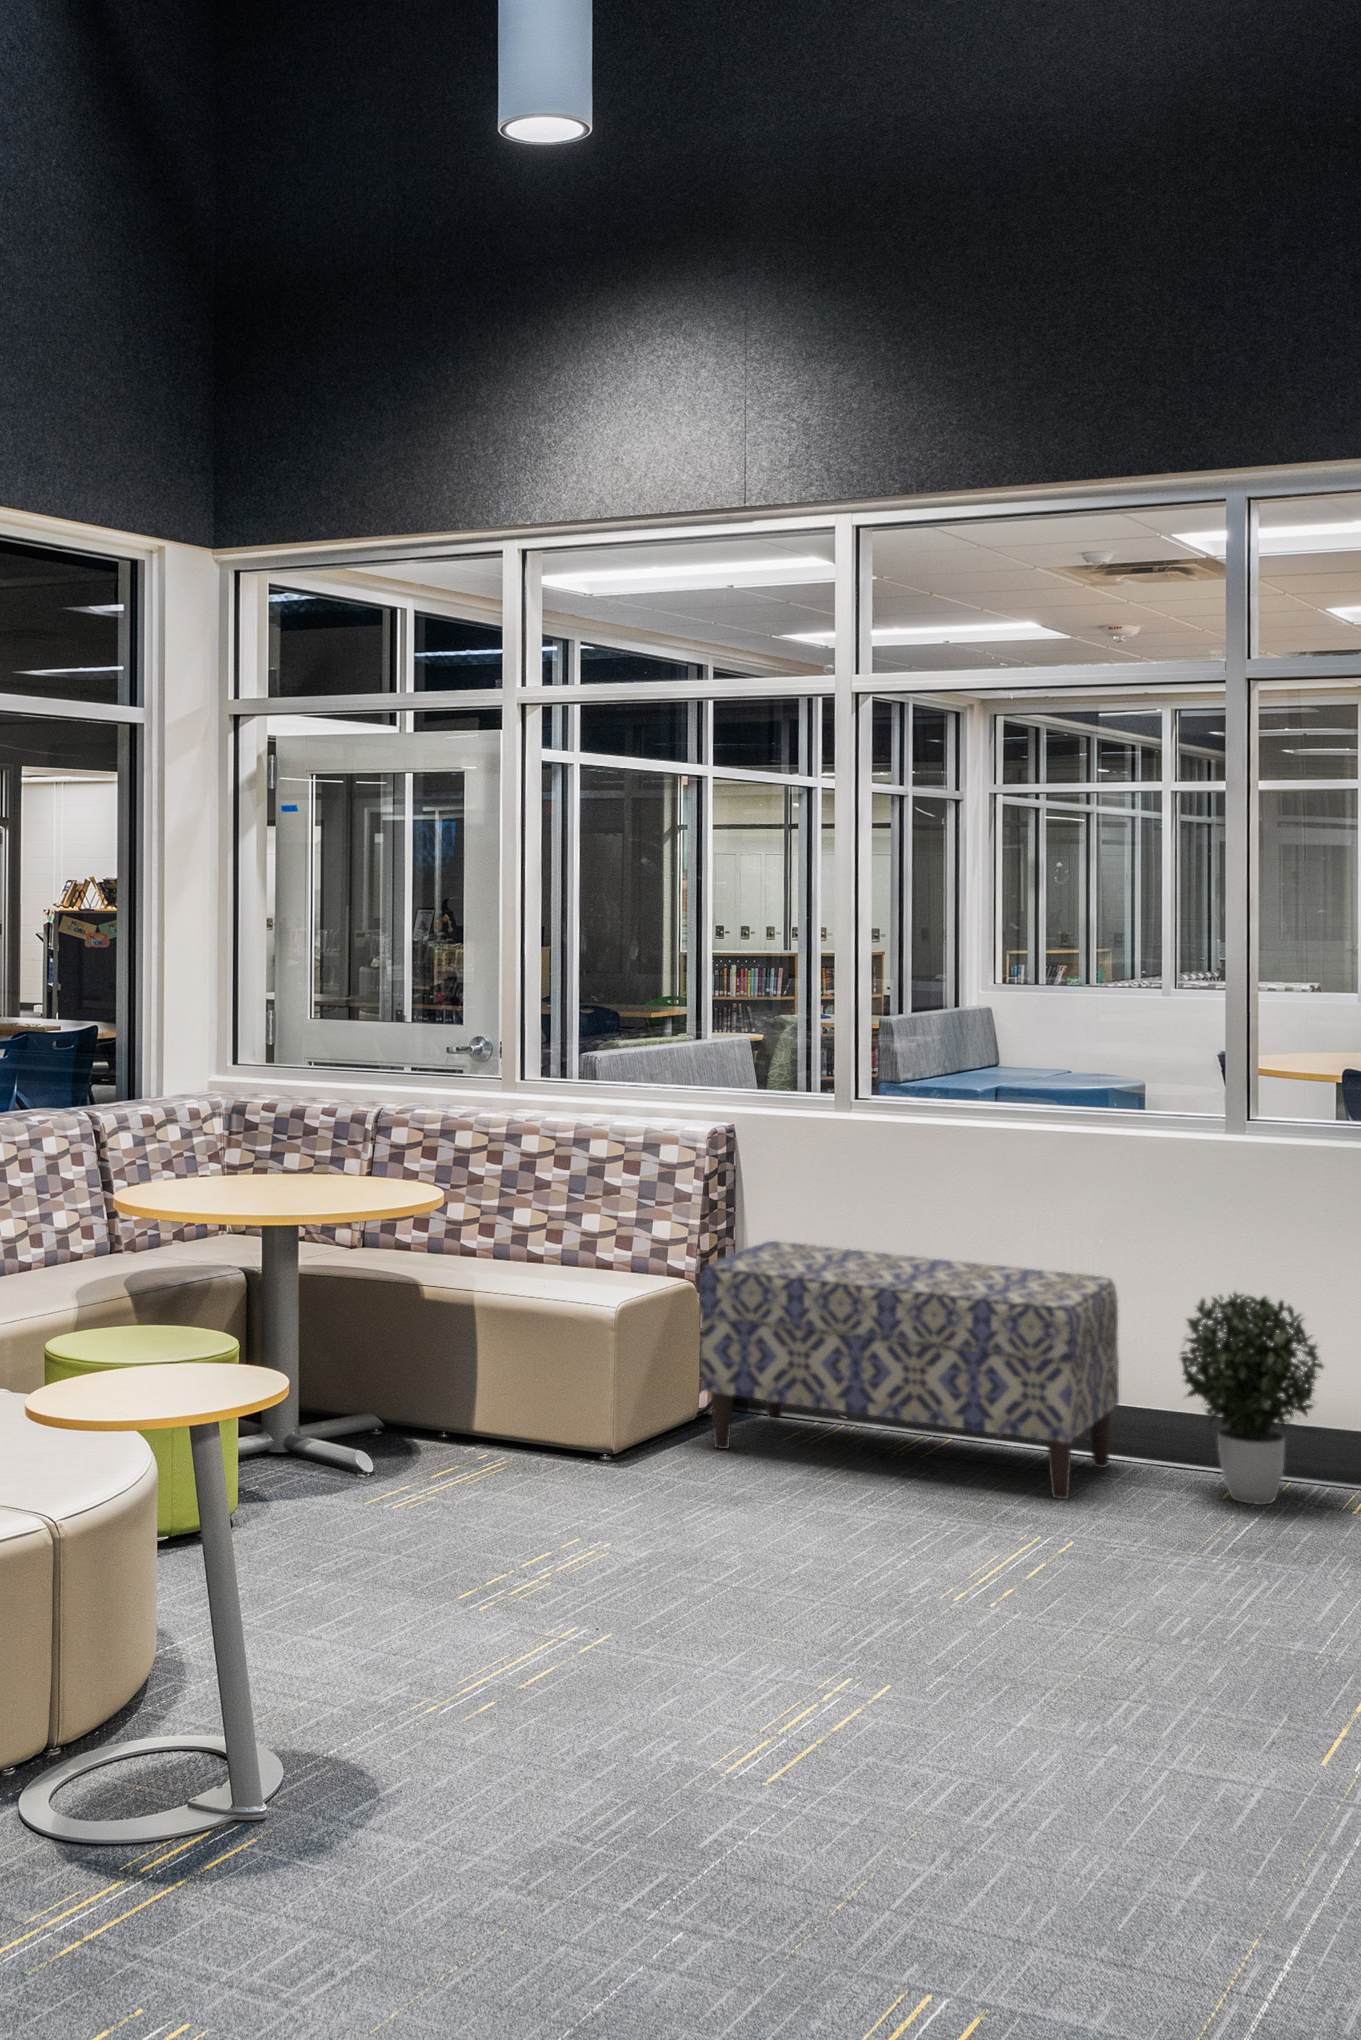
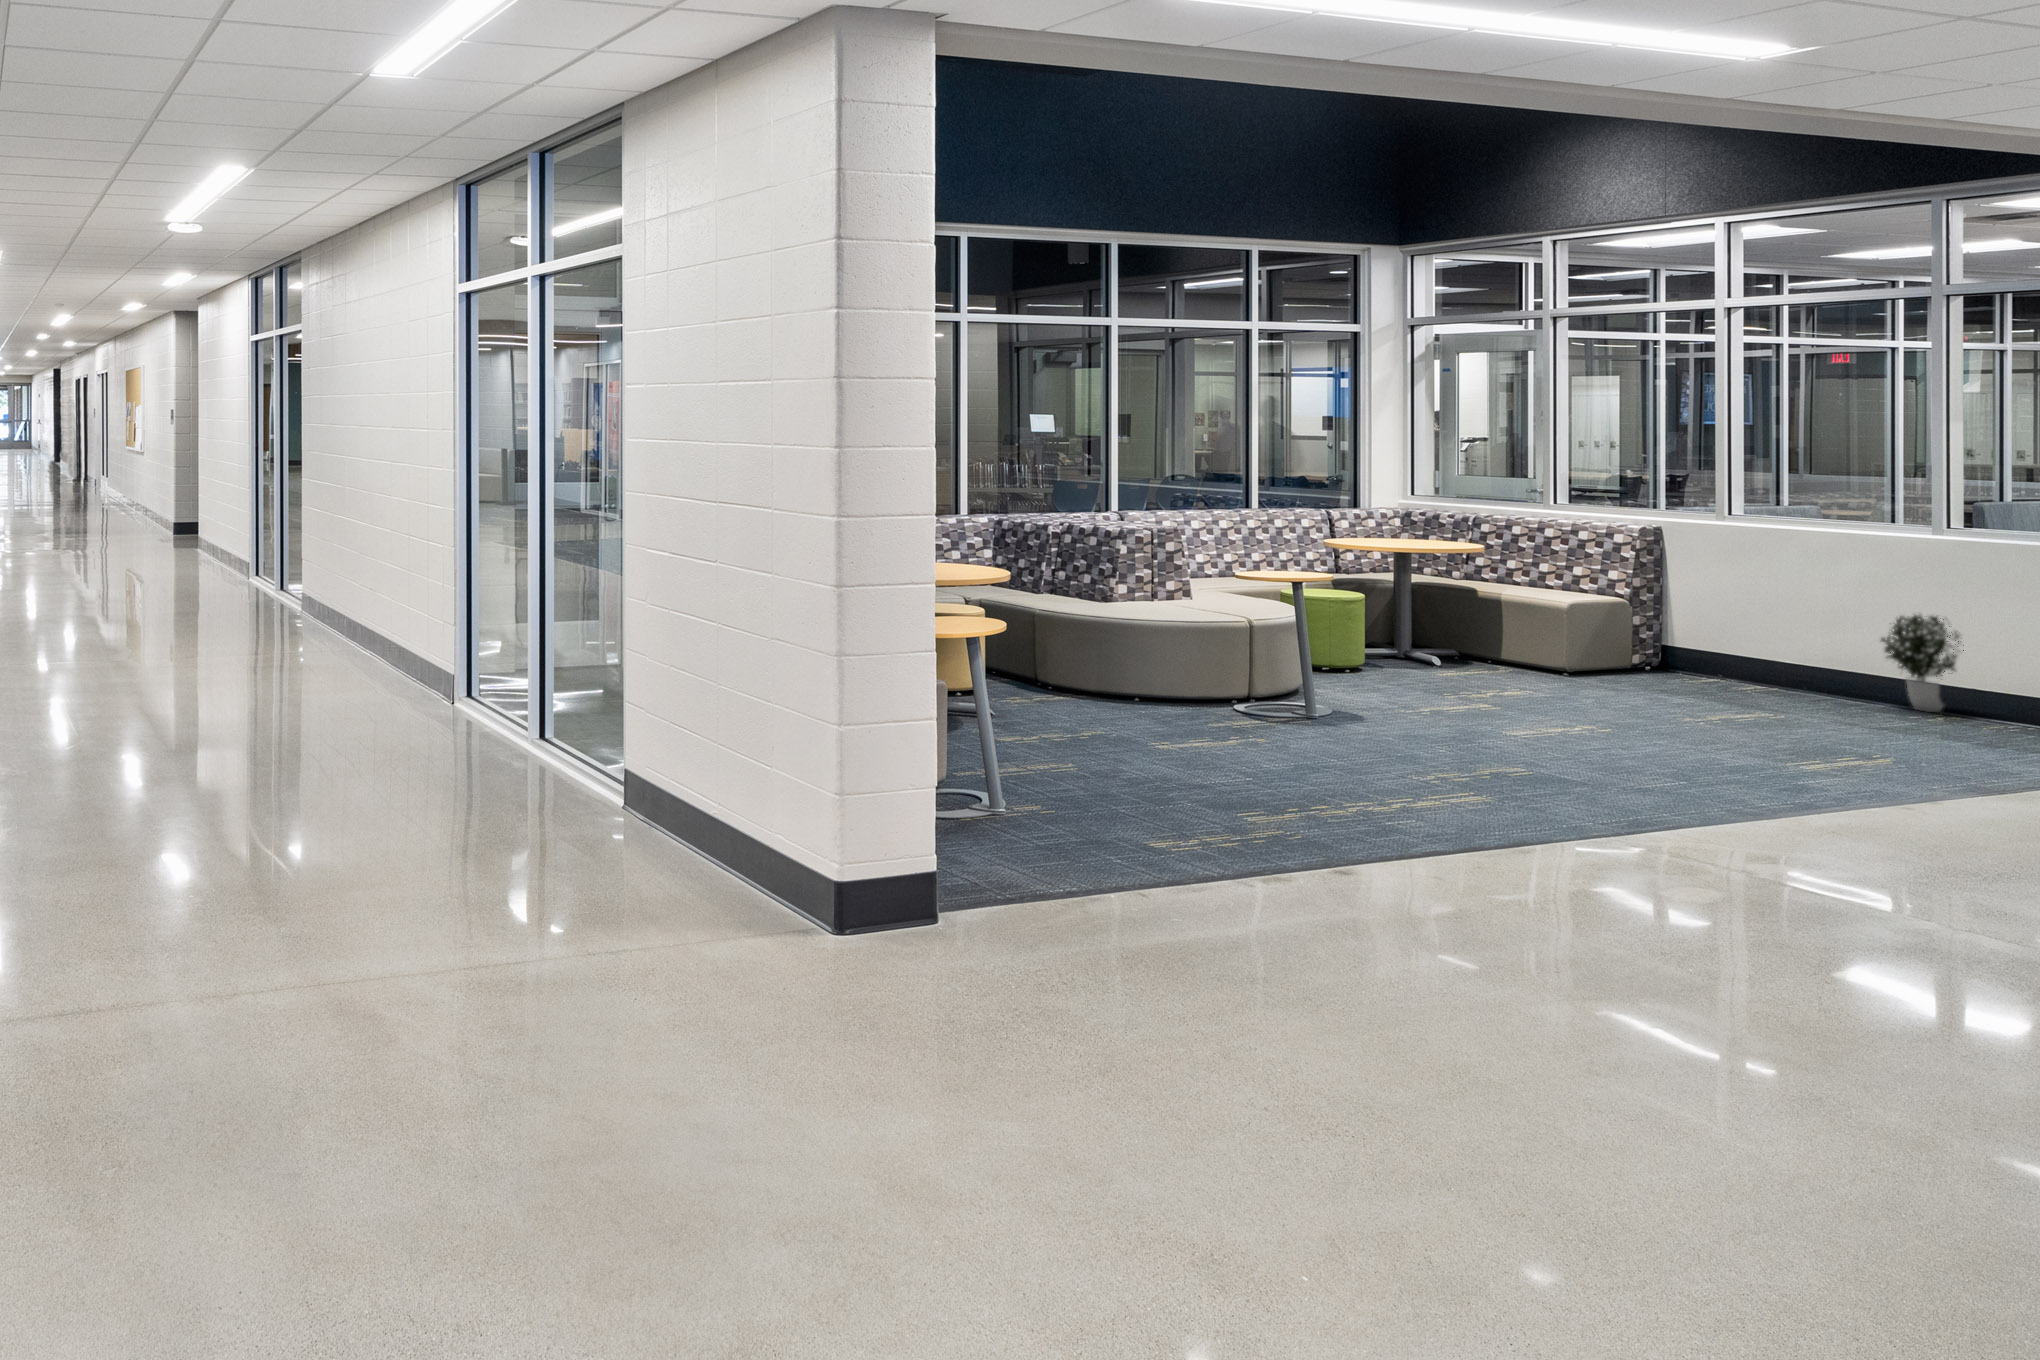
bench: present [700,1241,1119,1499] -> none [1623,583,1867,700]

